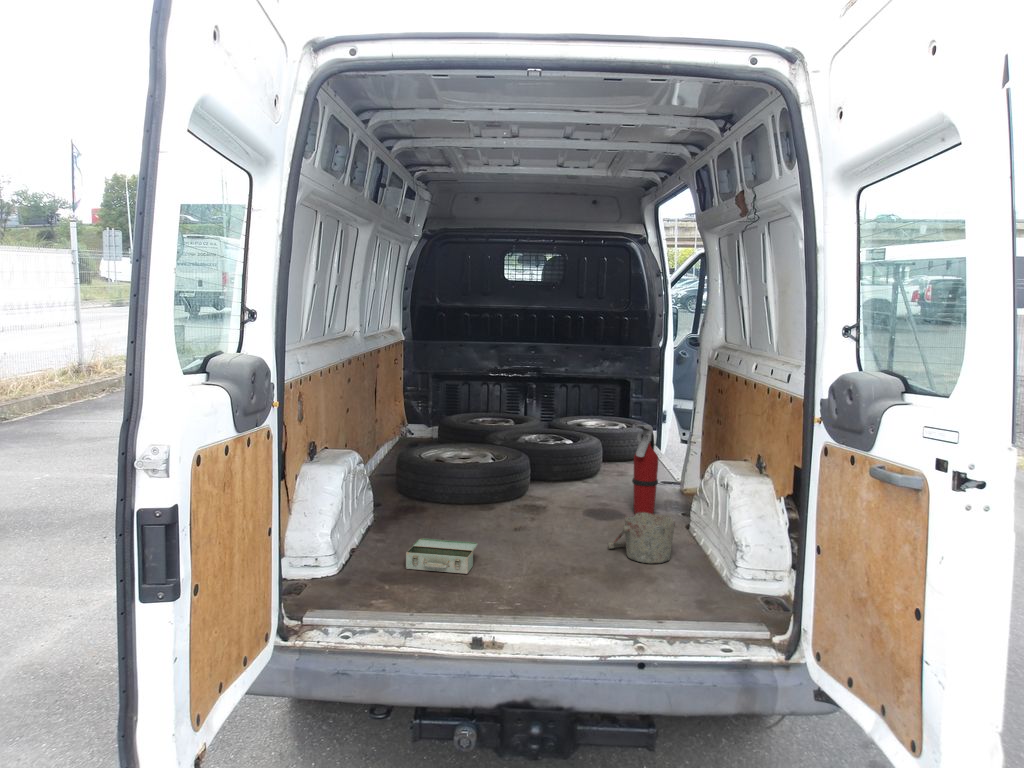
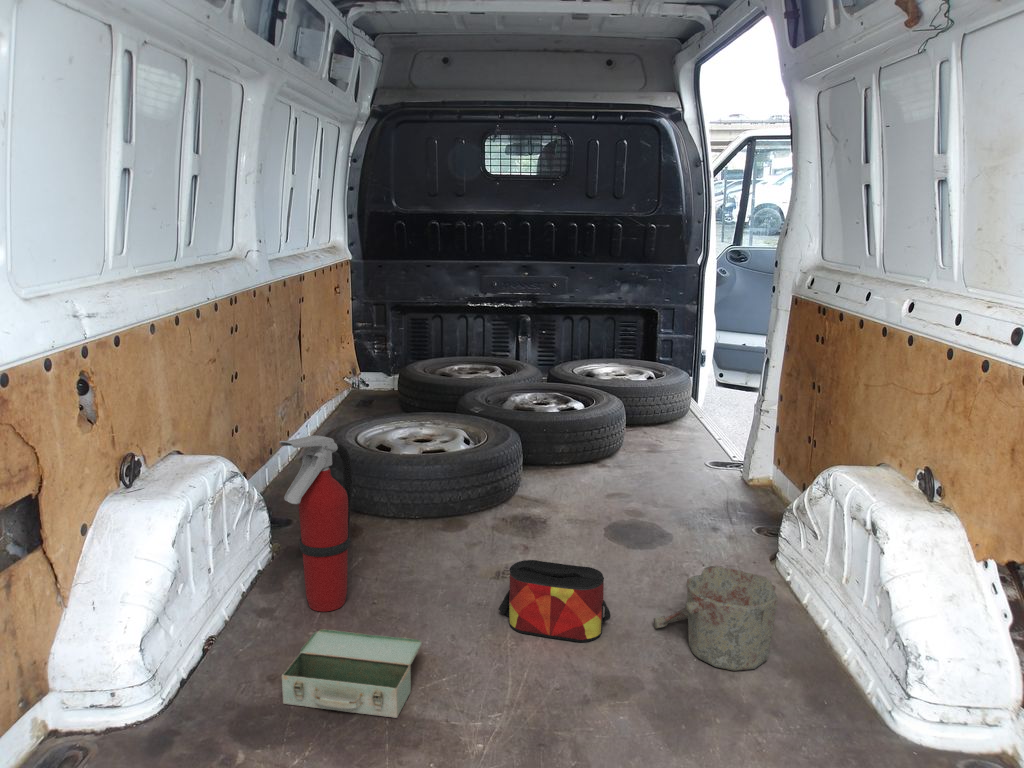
fire extinguisher: present [632,425,658,514] -> present [279,436,352,612]
bag: none [518,510,583,553] -> present [499,560,610,642]

